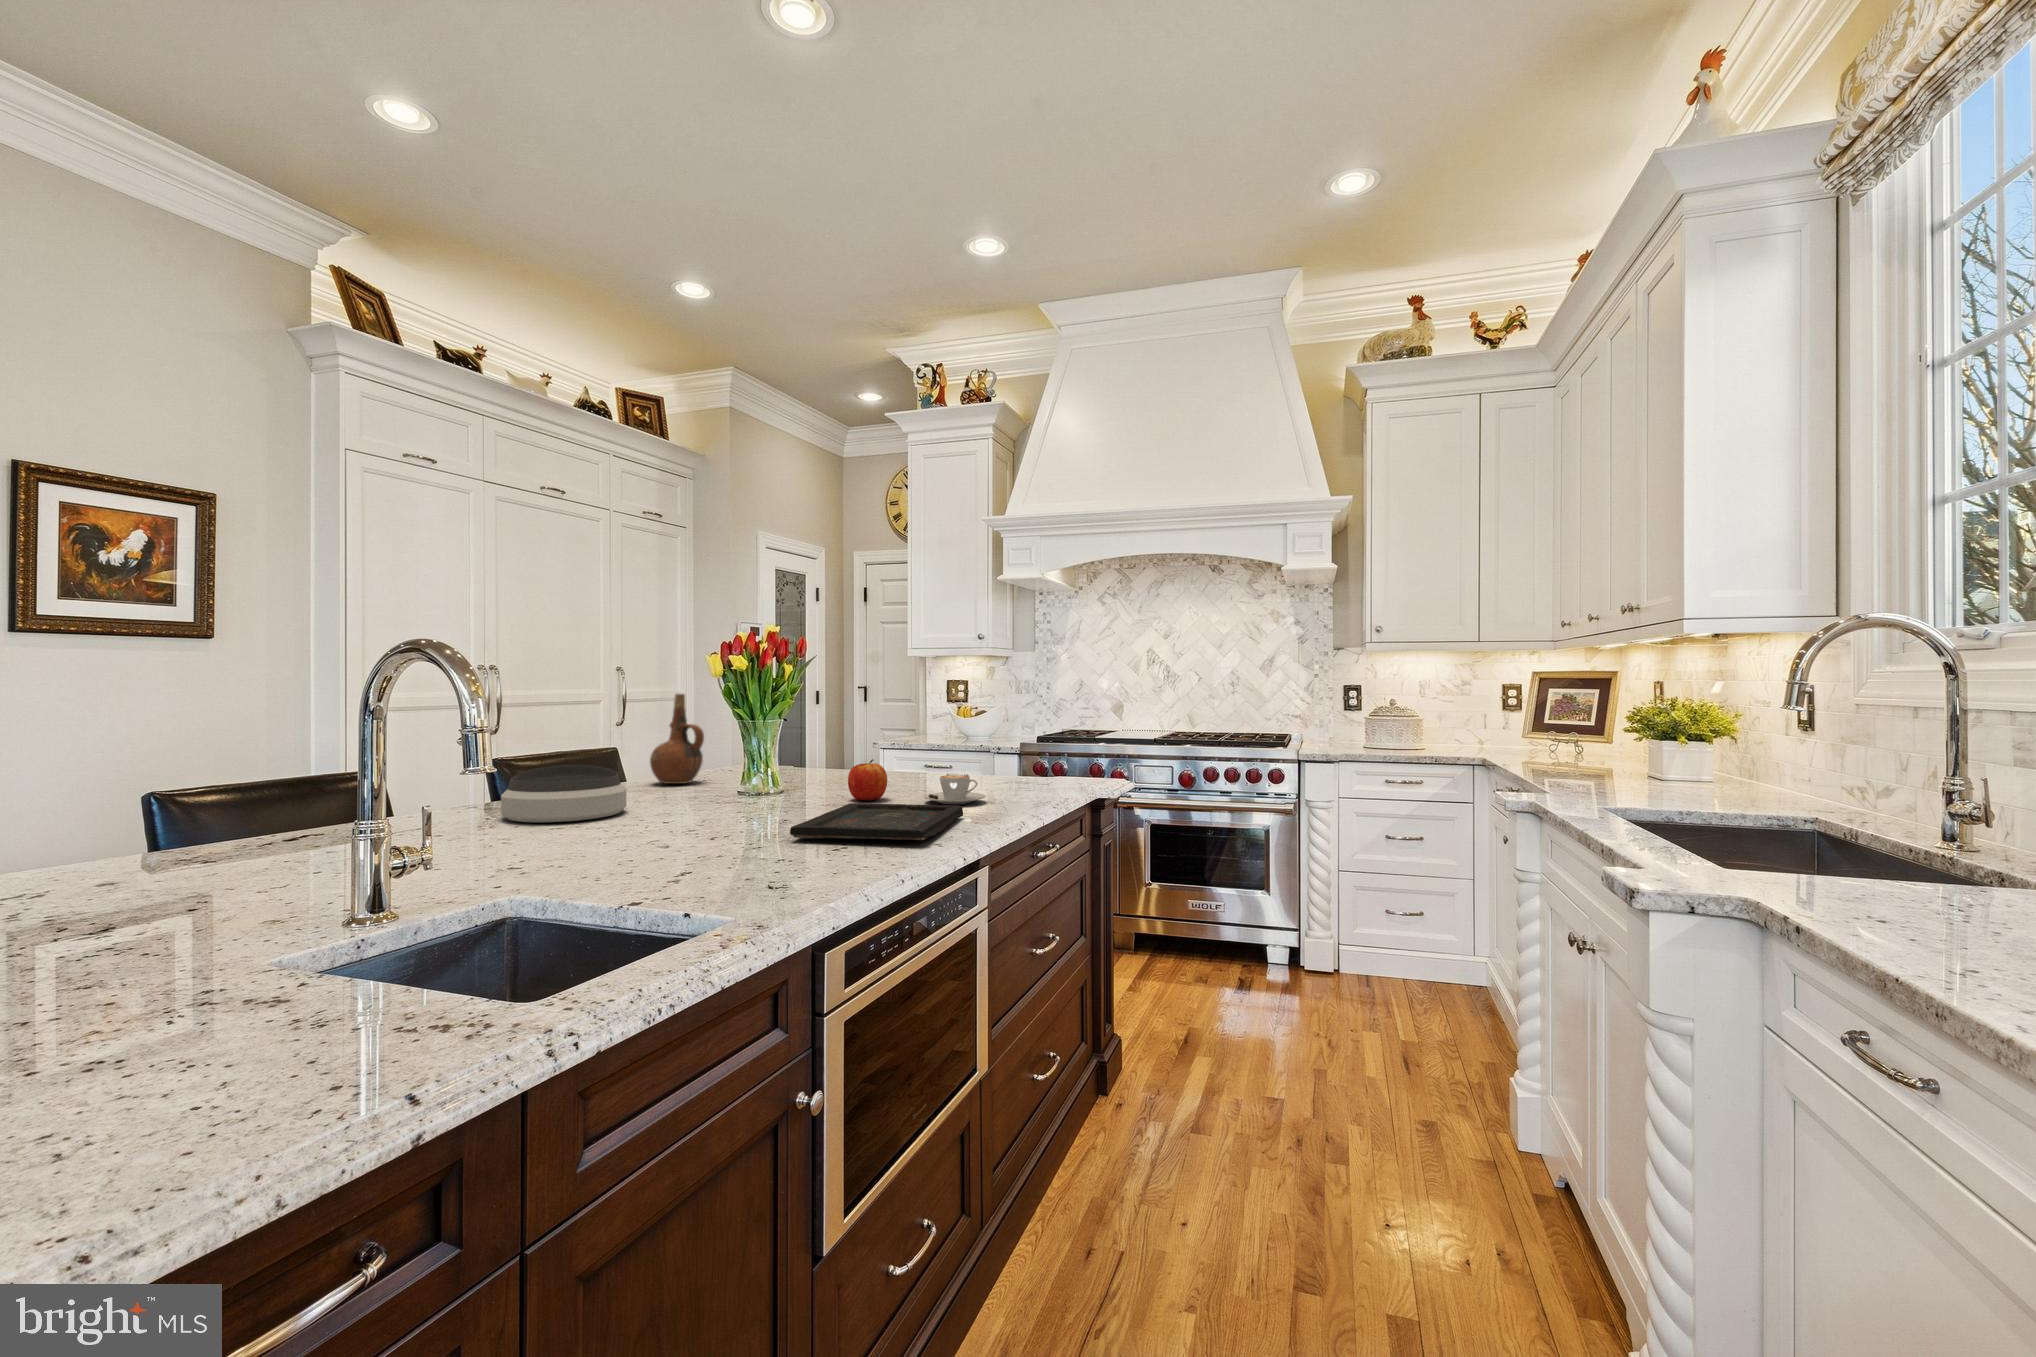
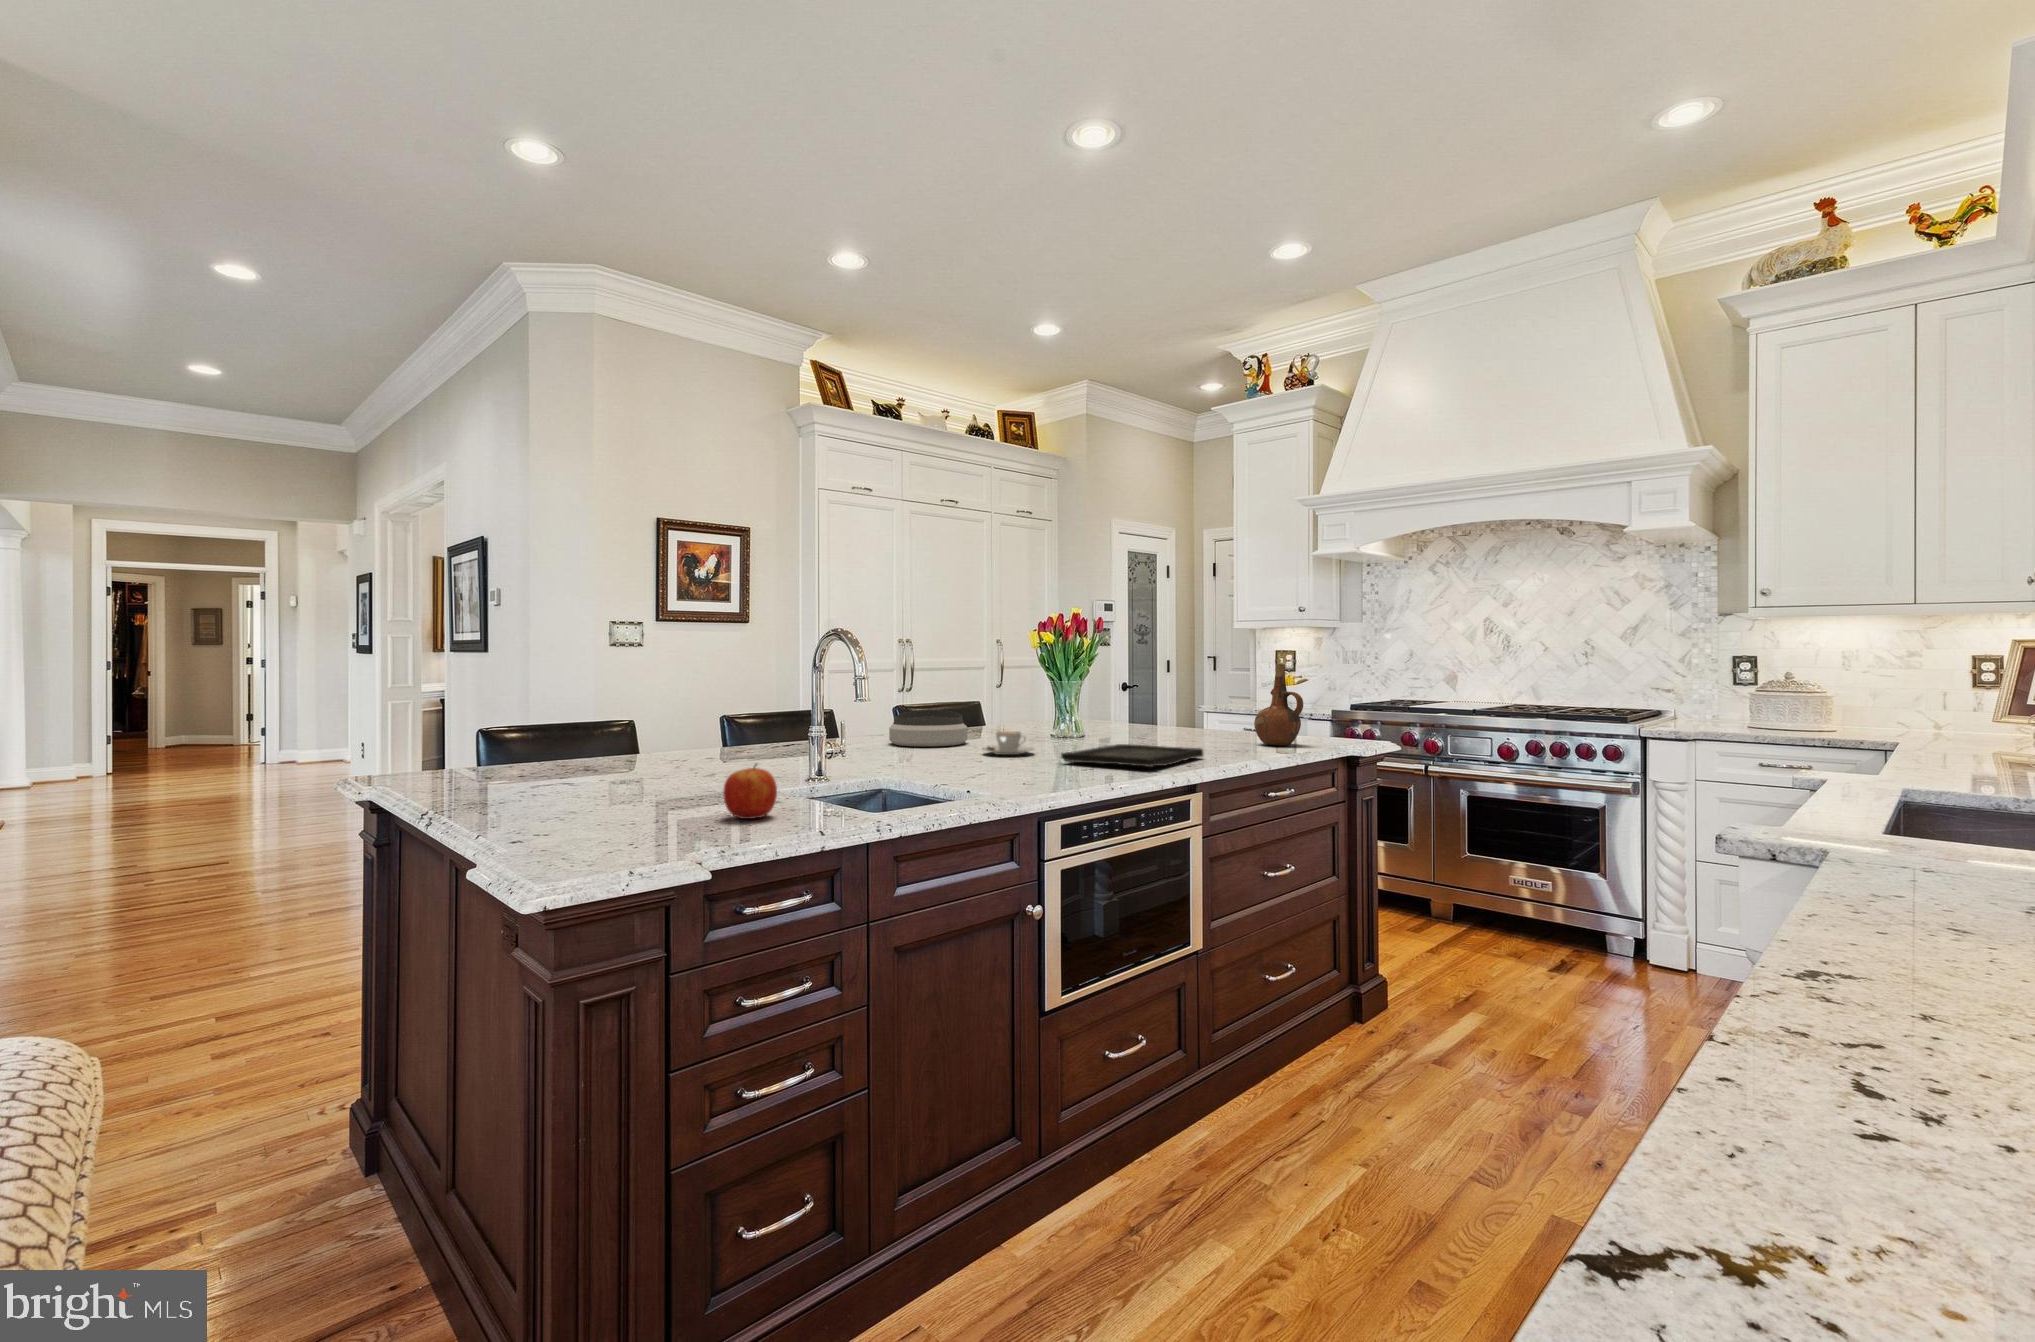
ceramic pitcher: present [650,694,704,784] -> present [1254,664,1303,745]
apple: present [848,759,887,801] -> present [723,764,777,819]
coffee cup: present [924,775,985,804] -> present [983,731,1034,755]

